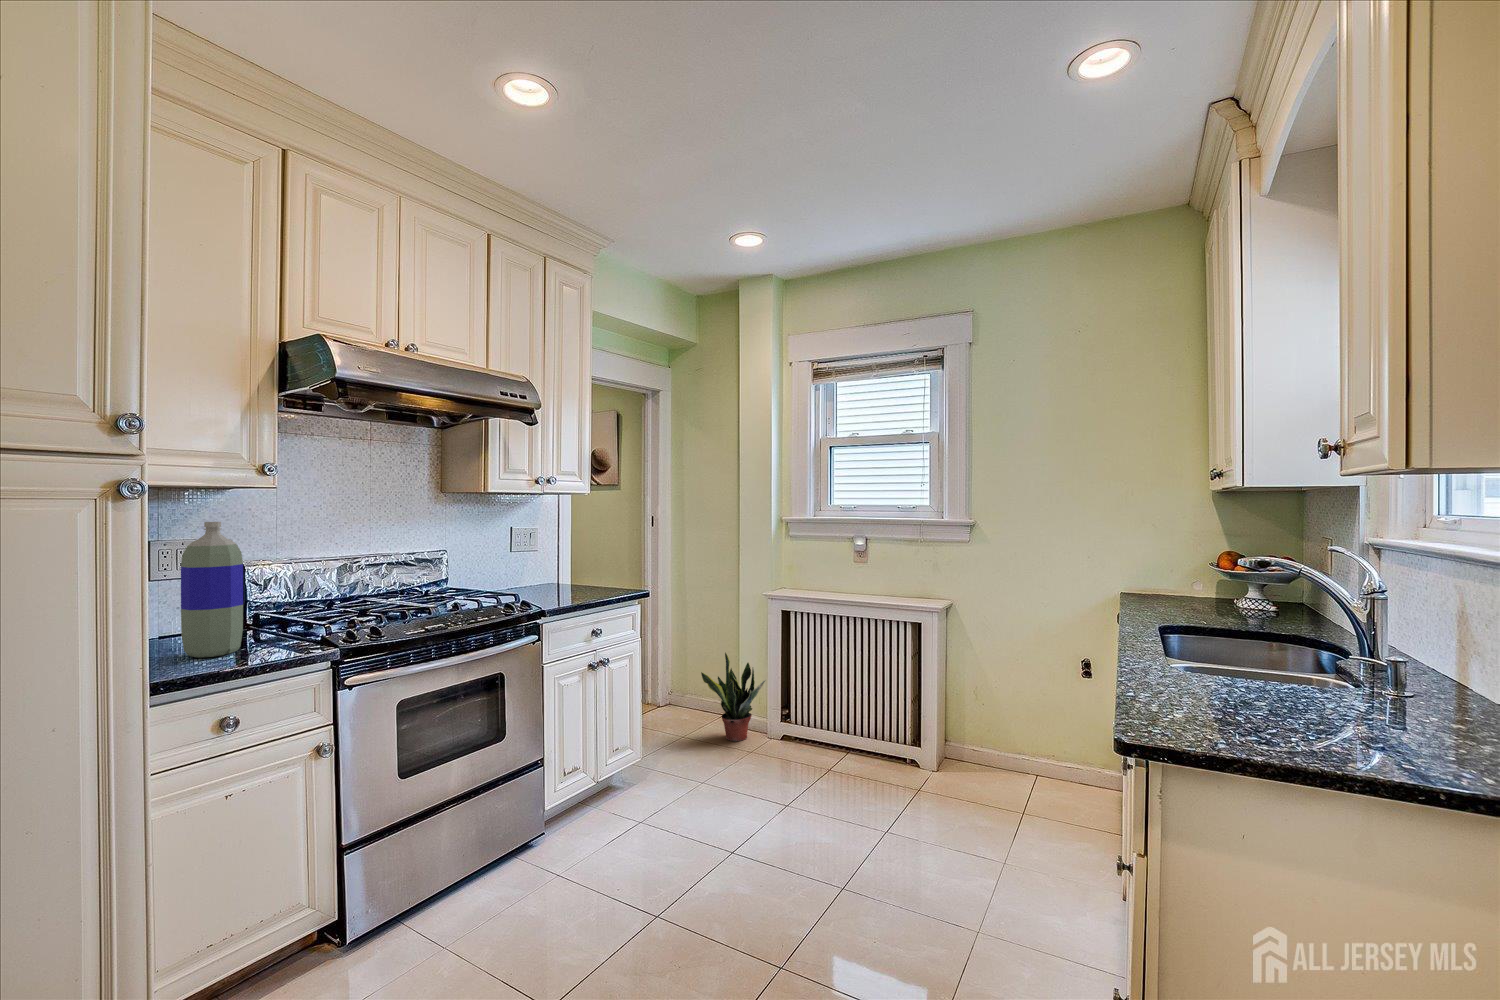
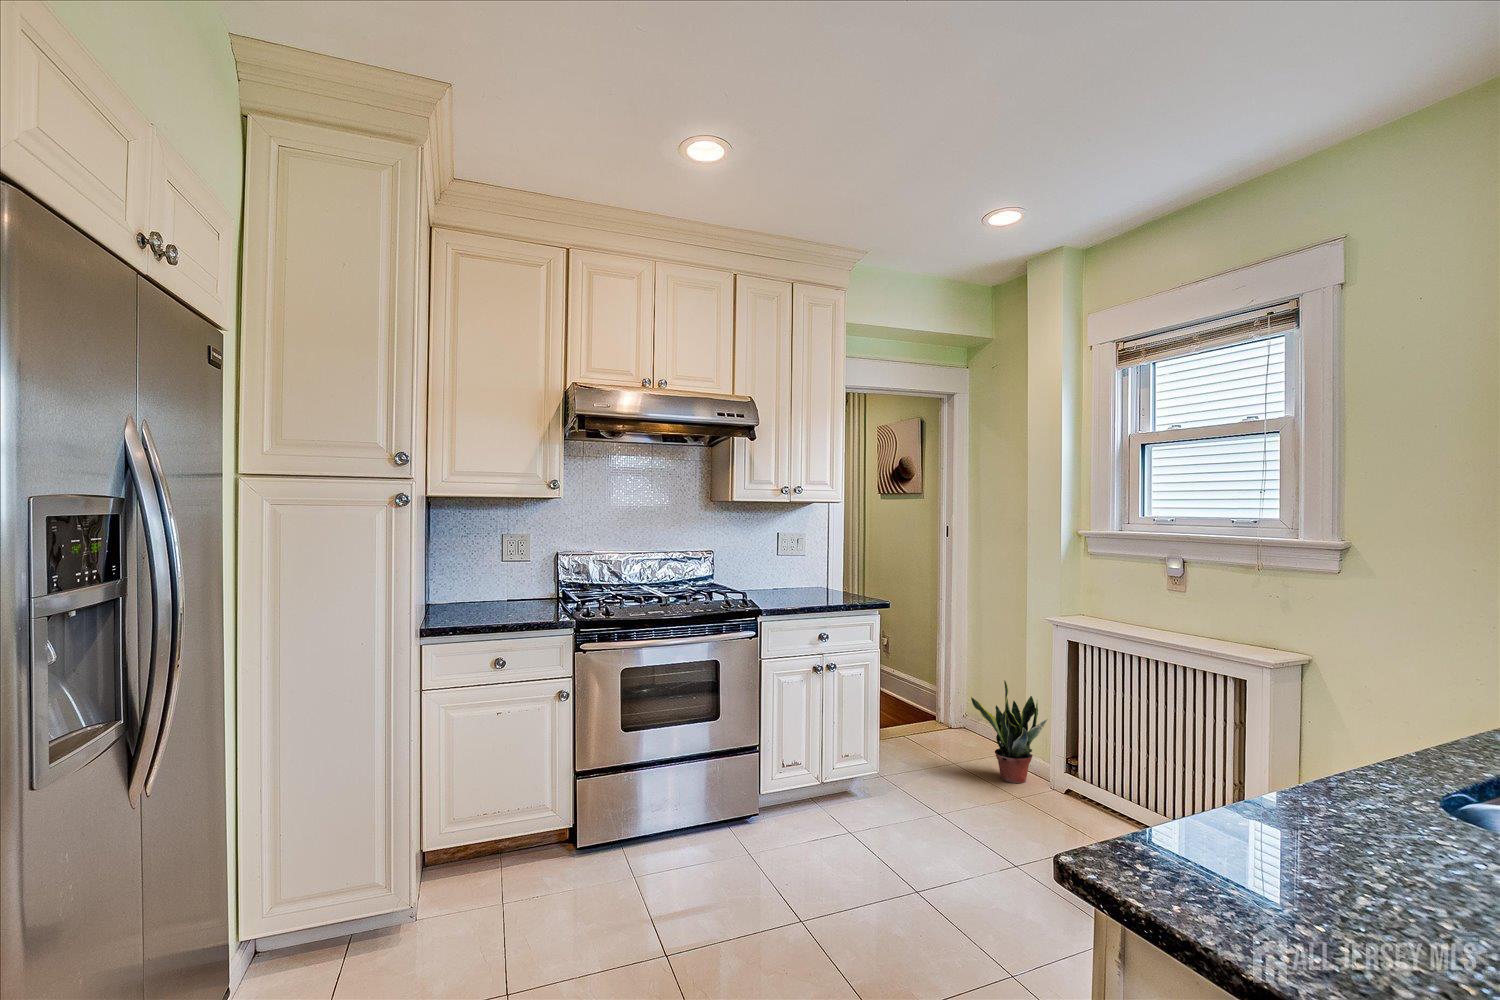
bottle: present [181,522,243,658] -> none [495,522,531,616]

